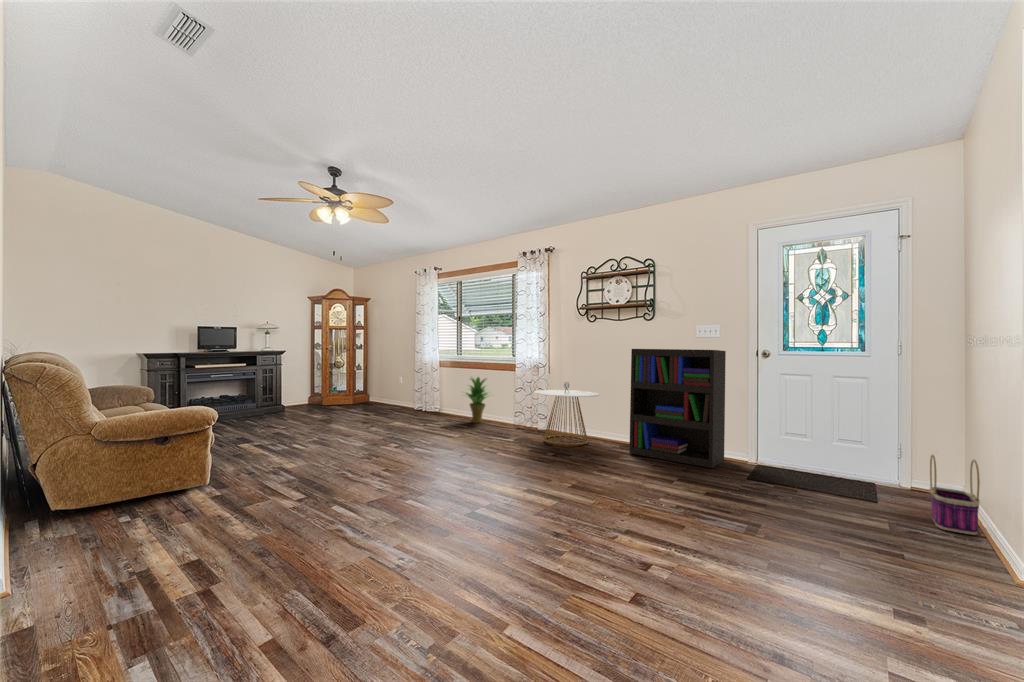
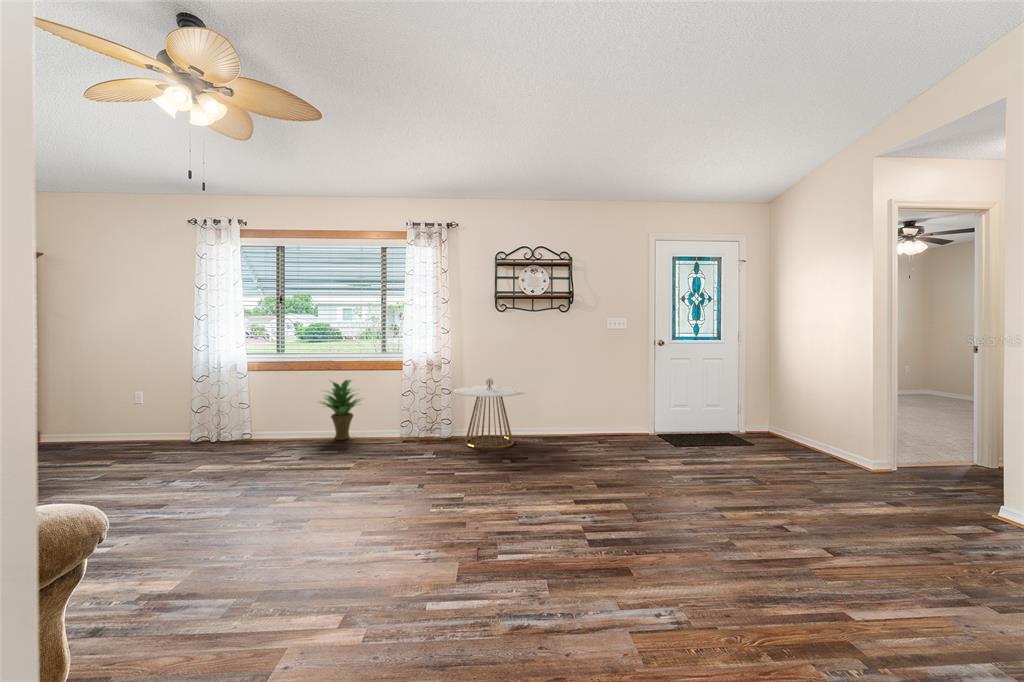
bookshelf: present [629,349,726,468] -> none [561,341,644,444]
basket: present [930,455,980,535] -> none [782,411,817,457]

